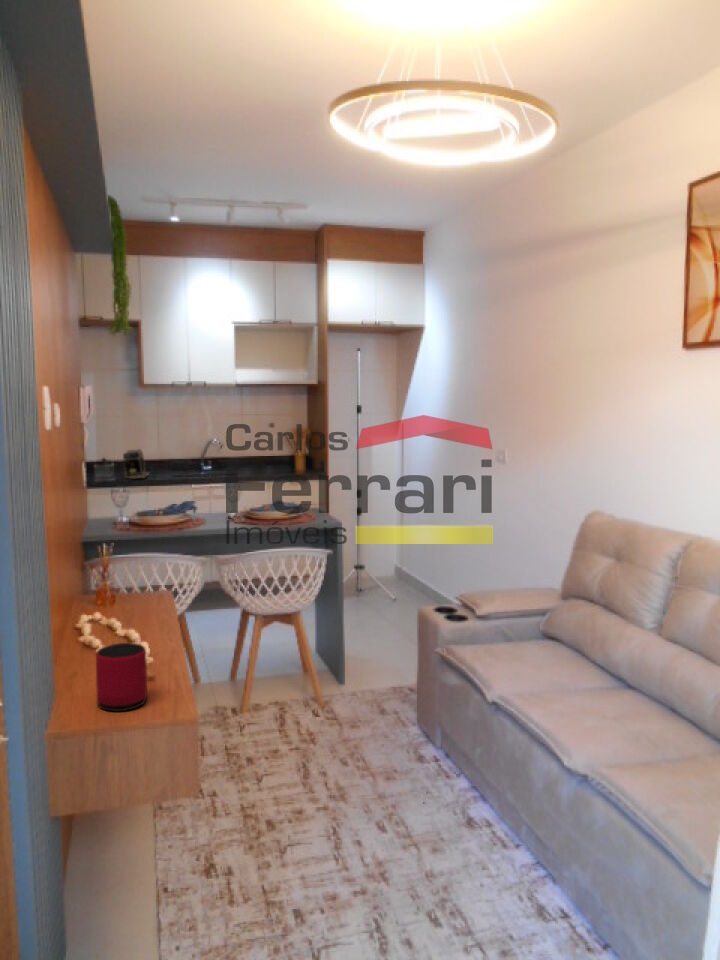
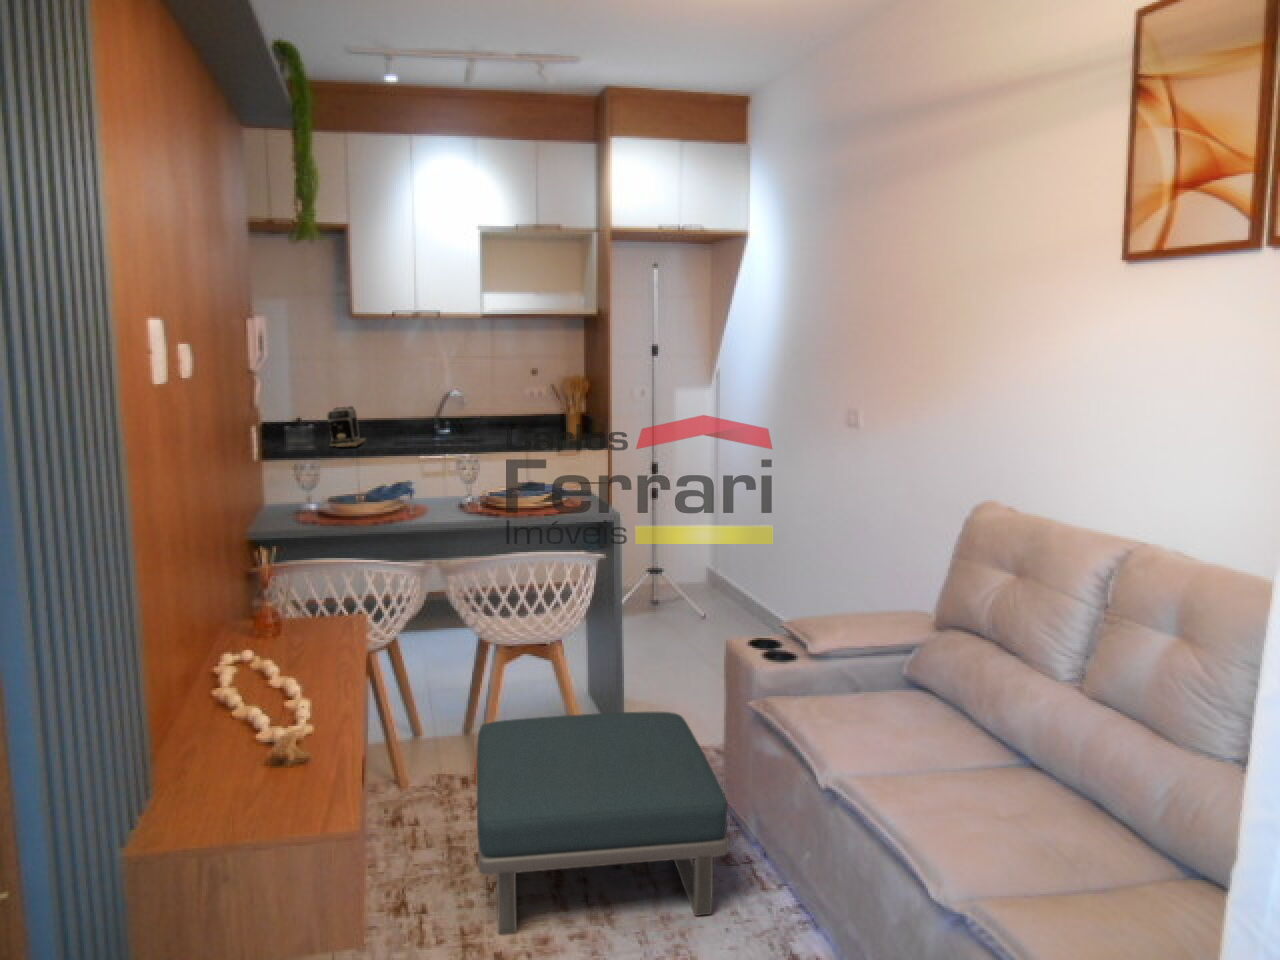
speaker: present [96,643,147,711] -> none [205,711,288,819]
footstool: none [248,659,425,806] -> present [477,712,729,933]

